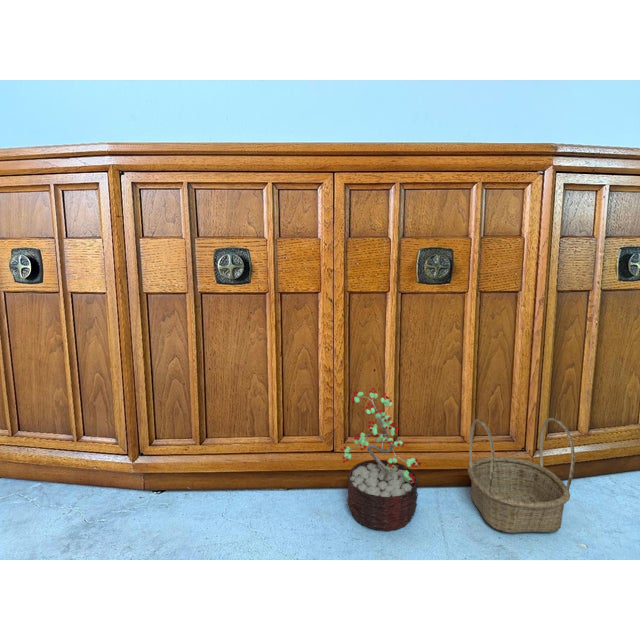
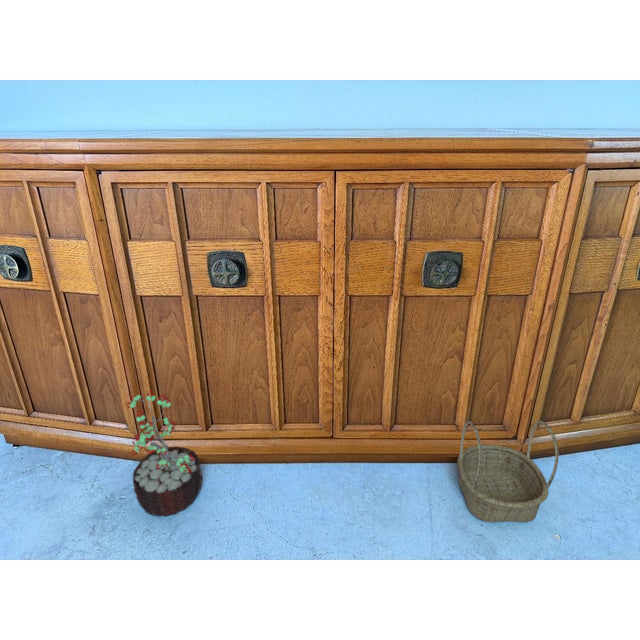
decorative plant: present [341,387,422,531] -> present [126,390,202,516]

